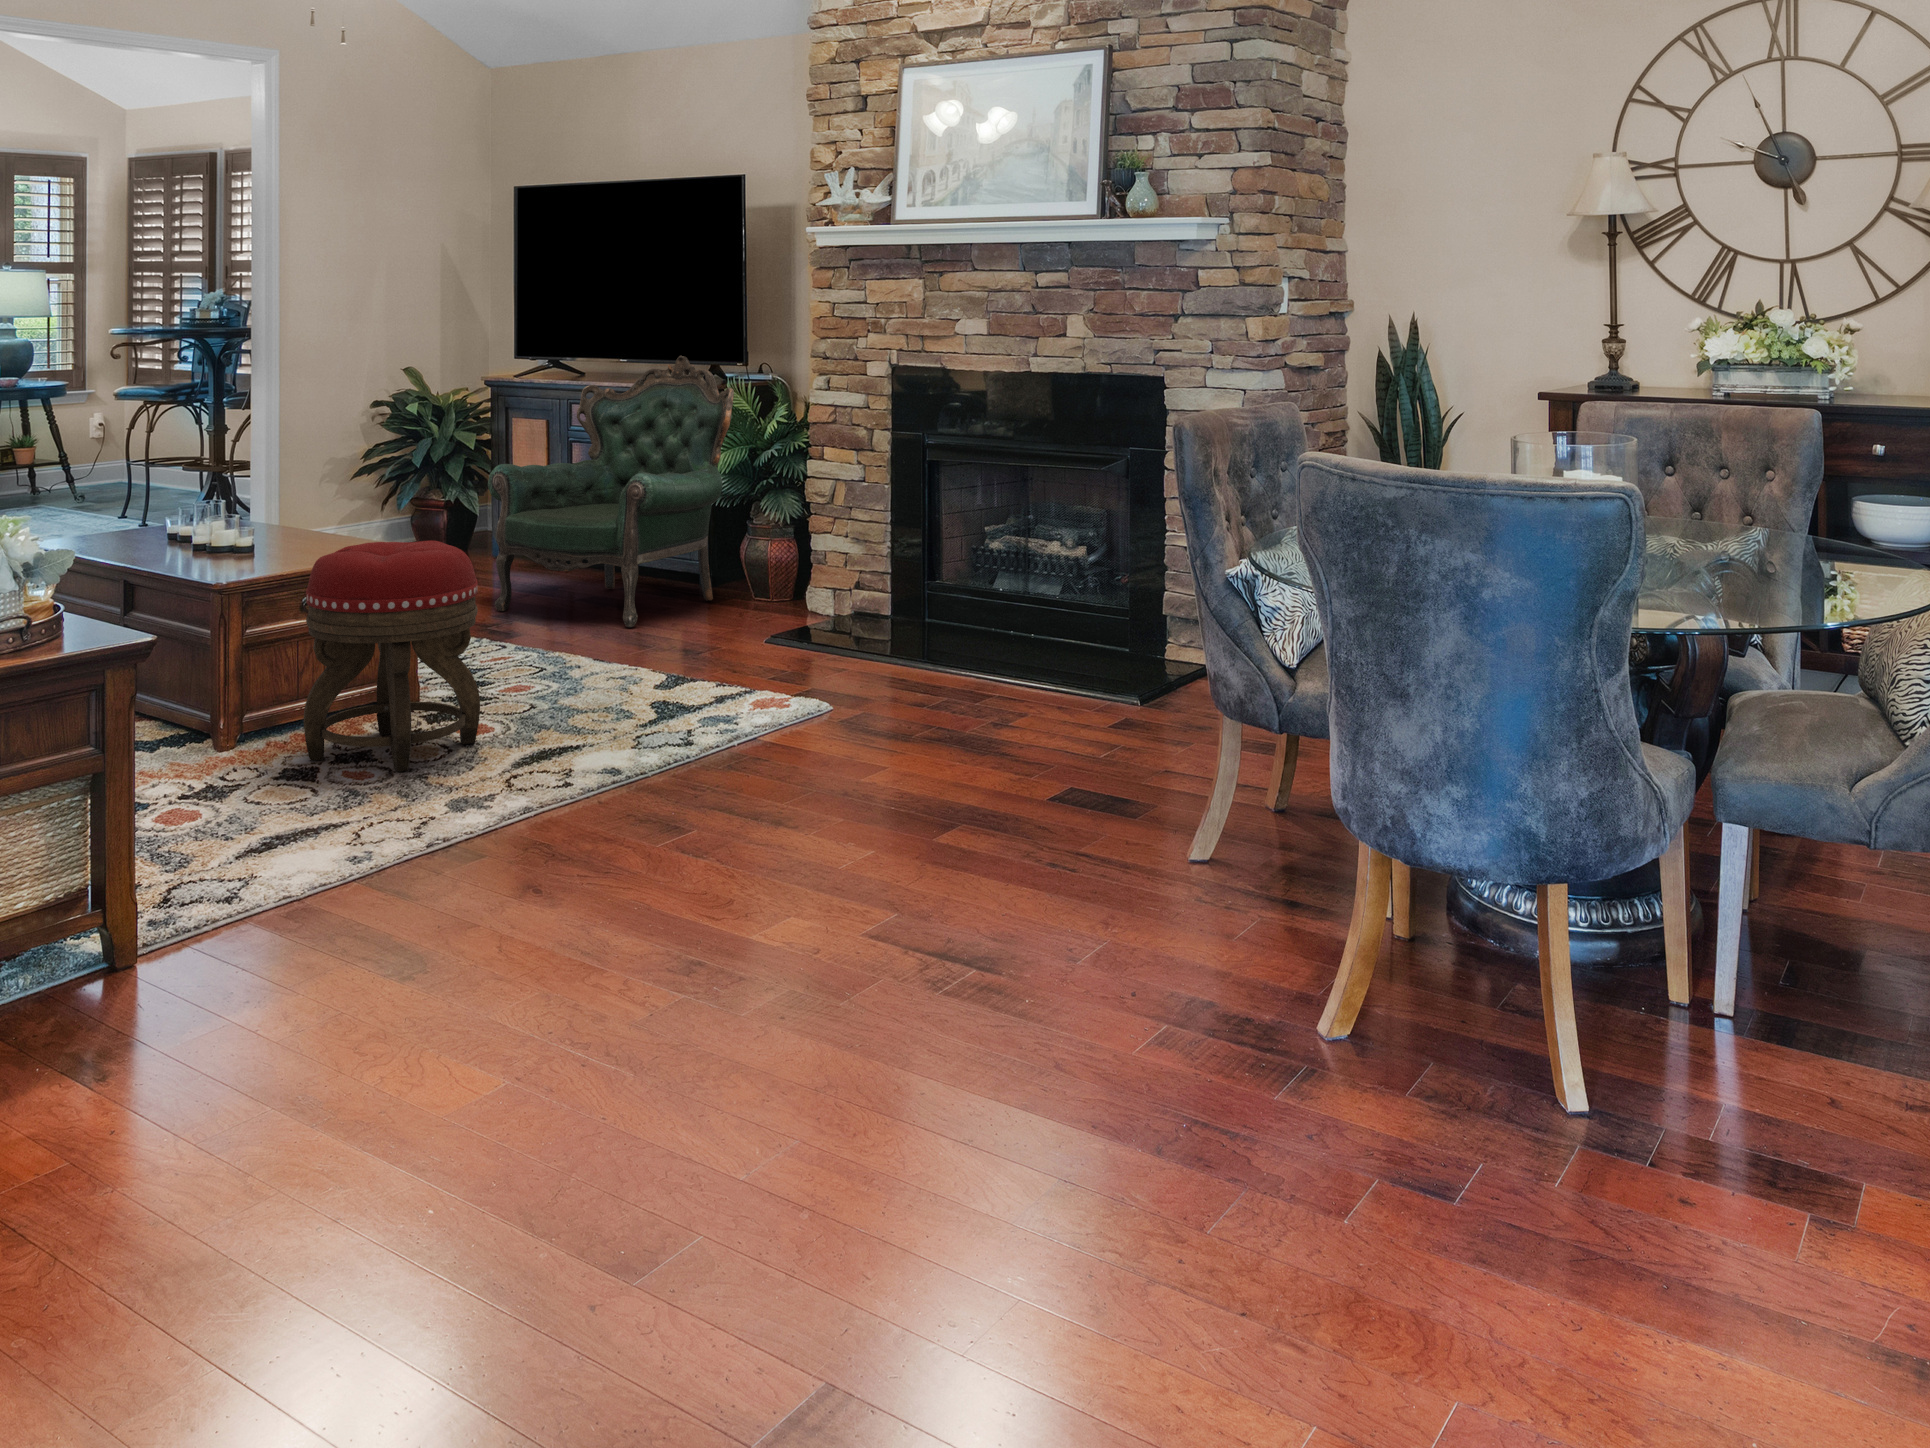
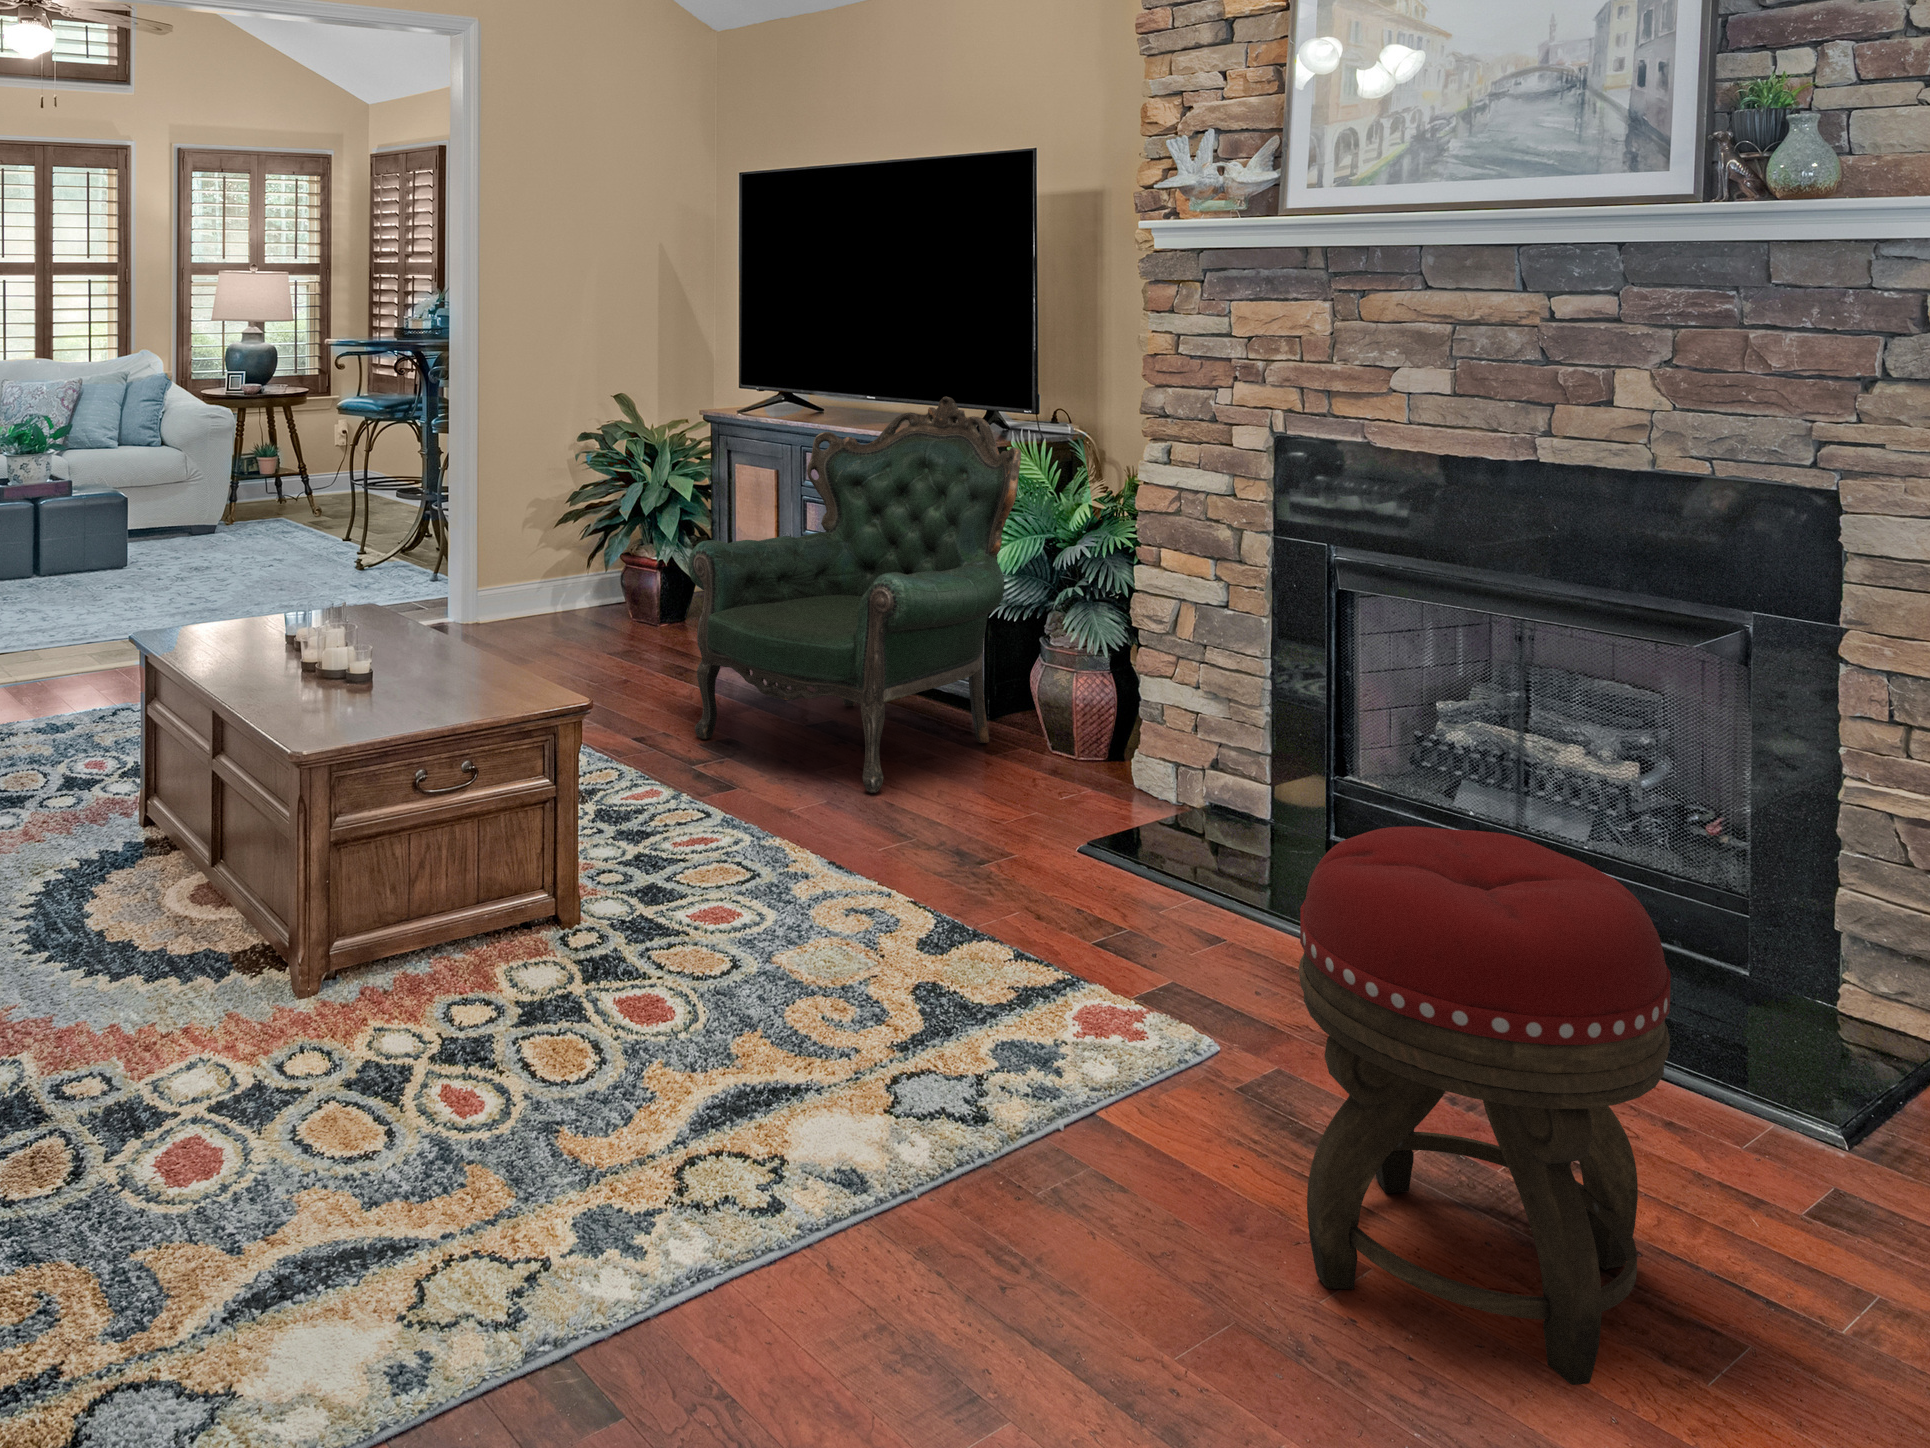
footstool: present [304,541,480,772] -> present [1299,826,1670,1385]

